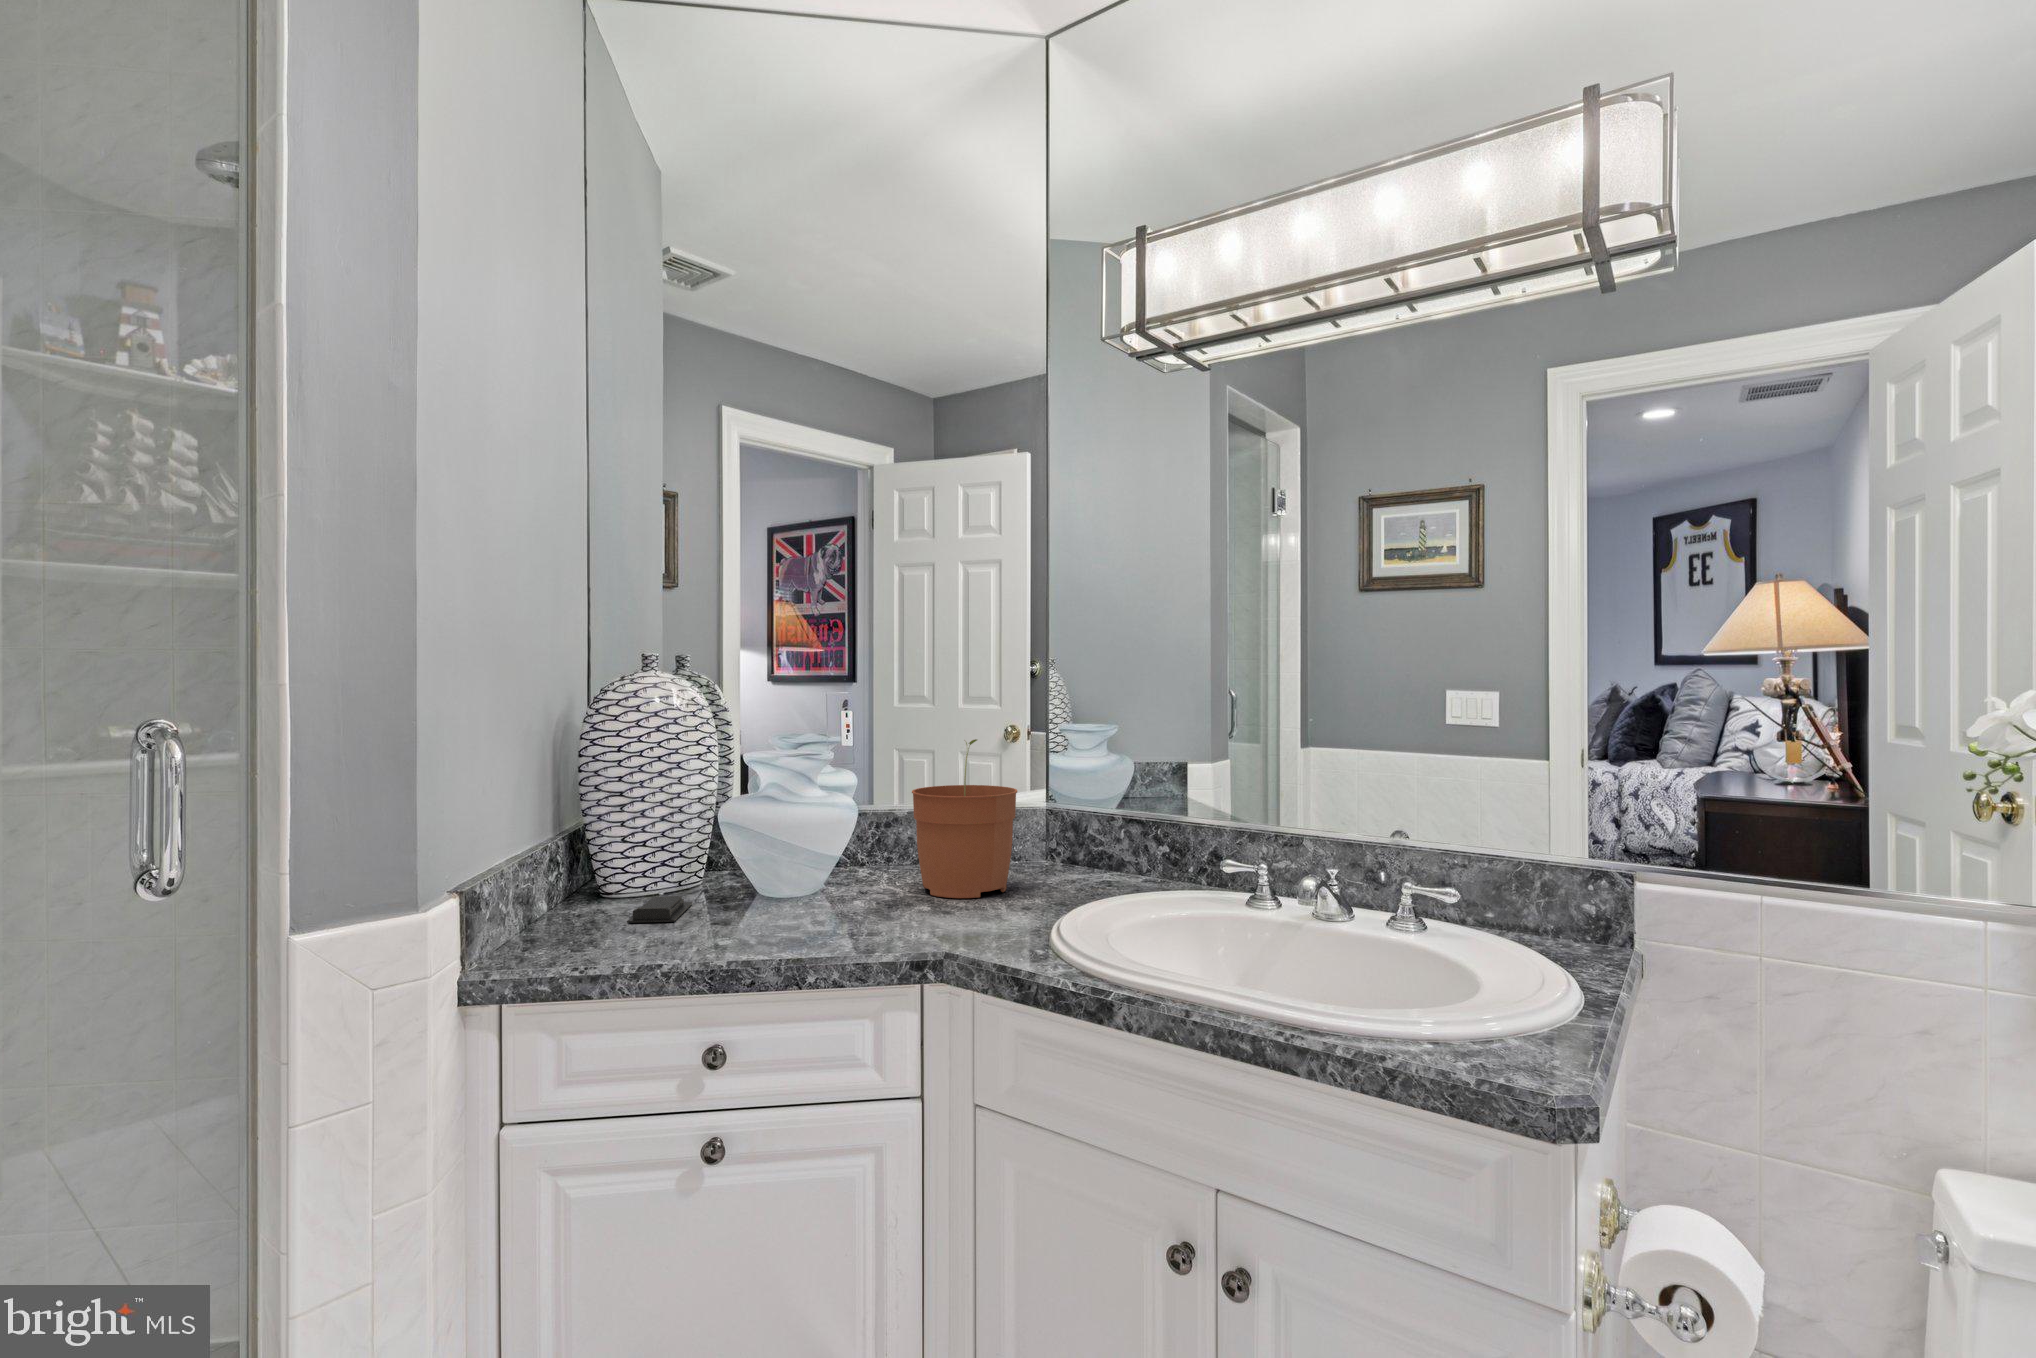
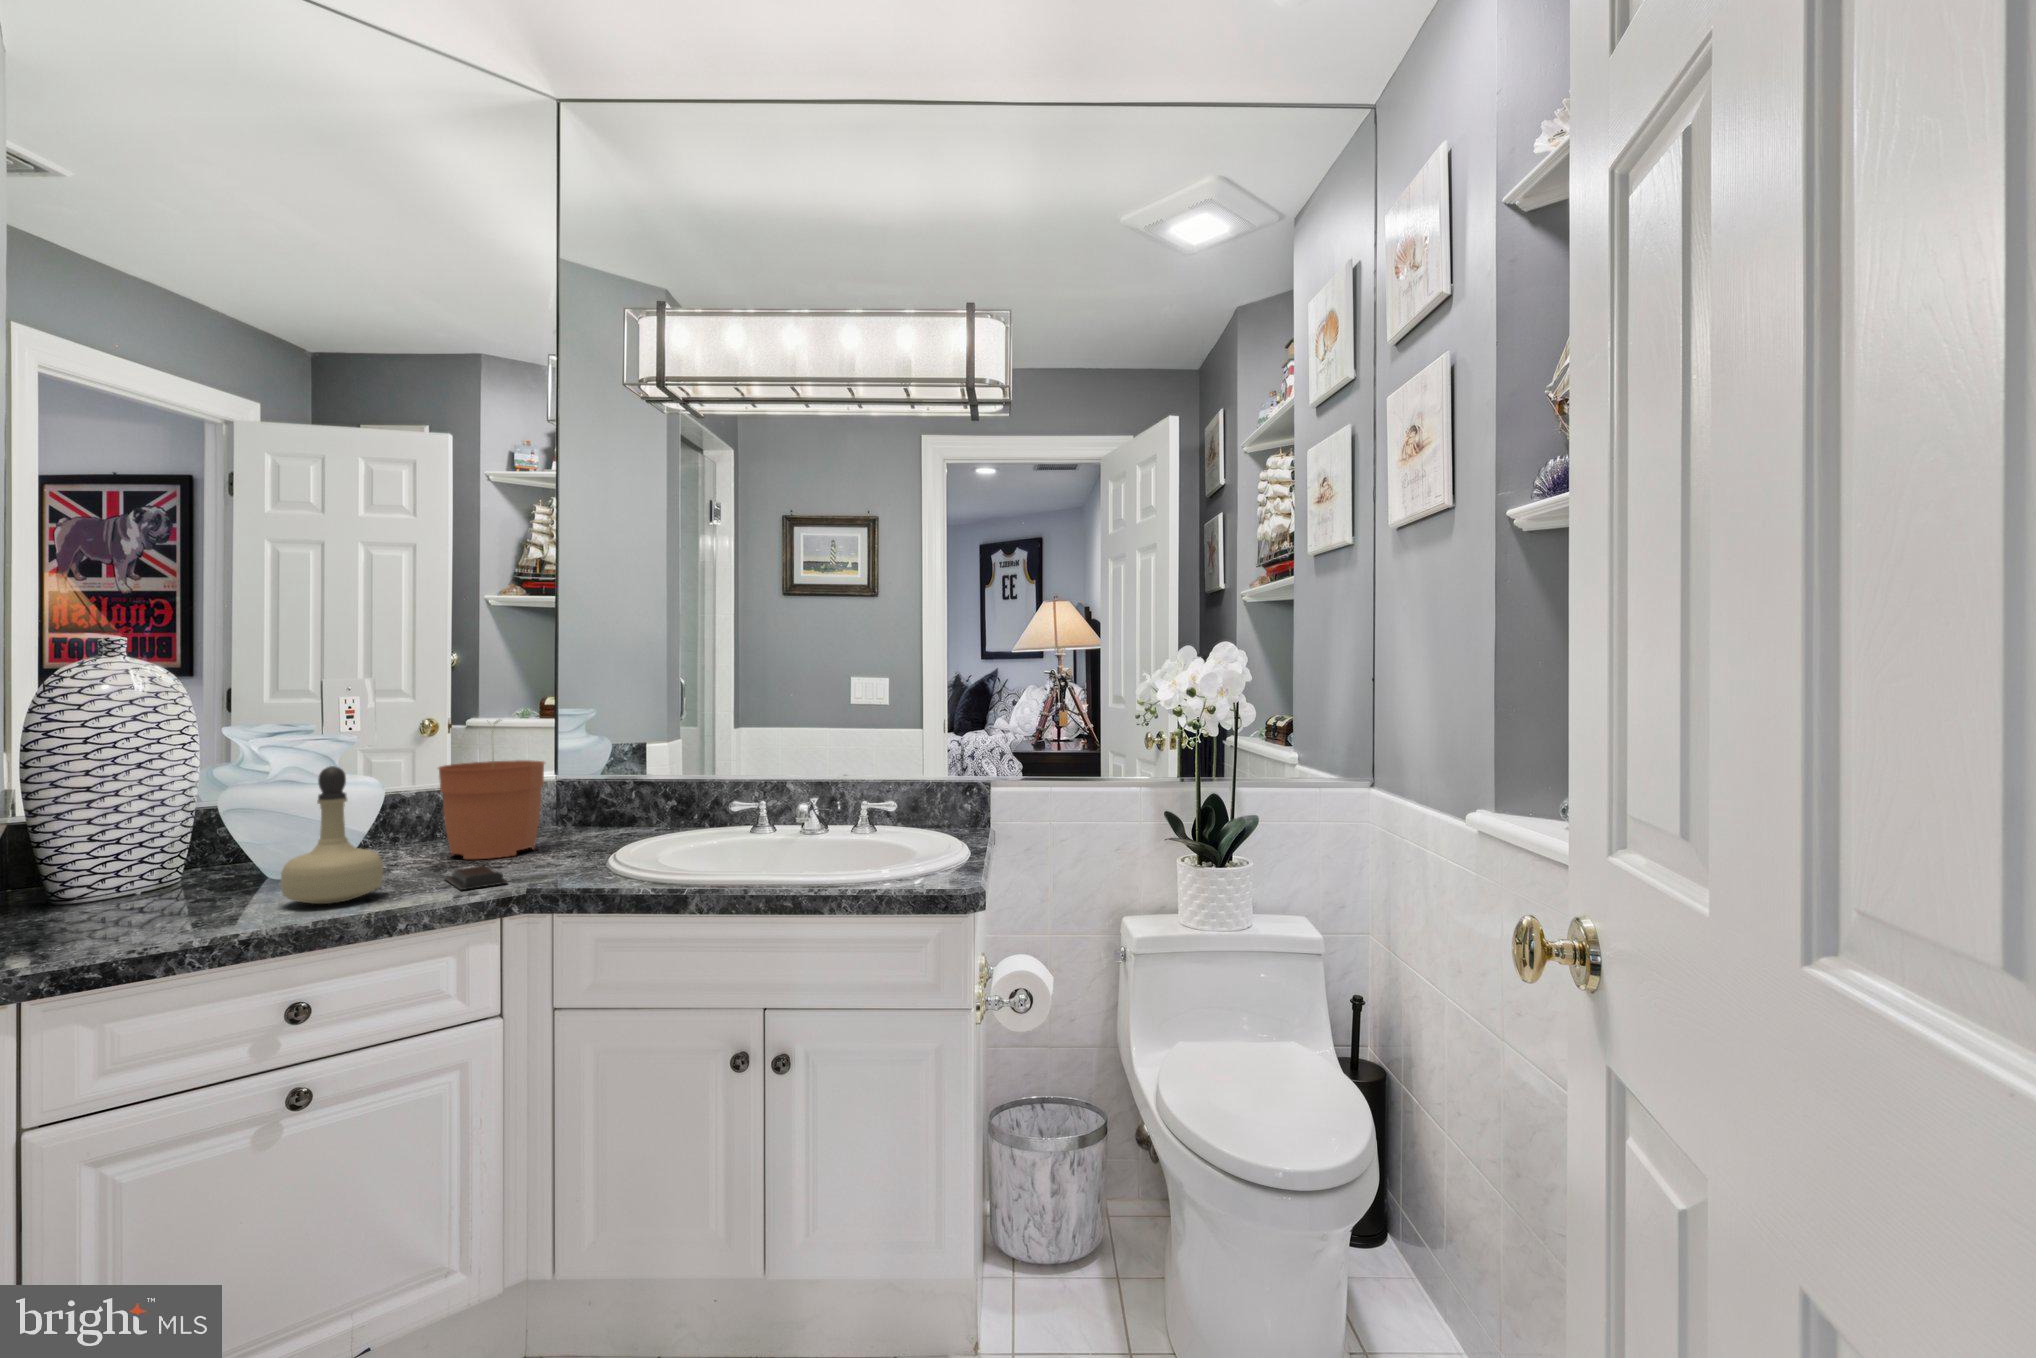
perfume bottle: none [731,789,822,936] -> present [281,766,383,904]
soap bar: present [627,896,693,923] -> present [445,866,509,890]

